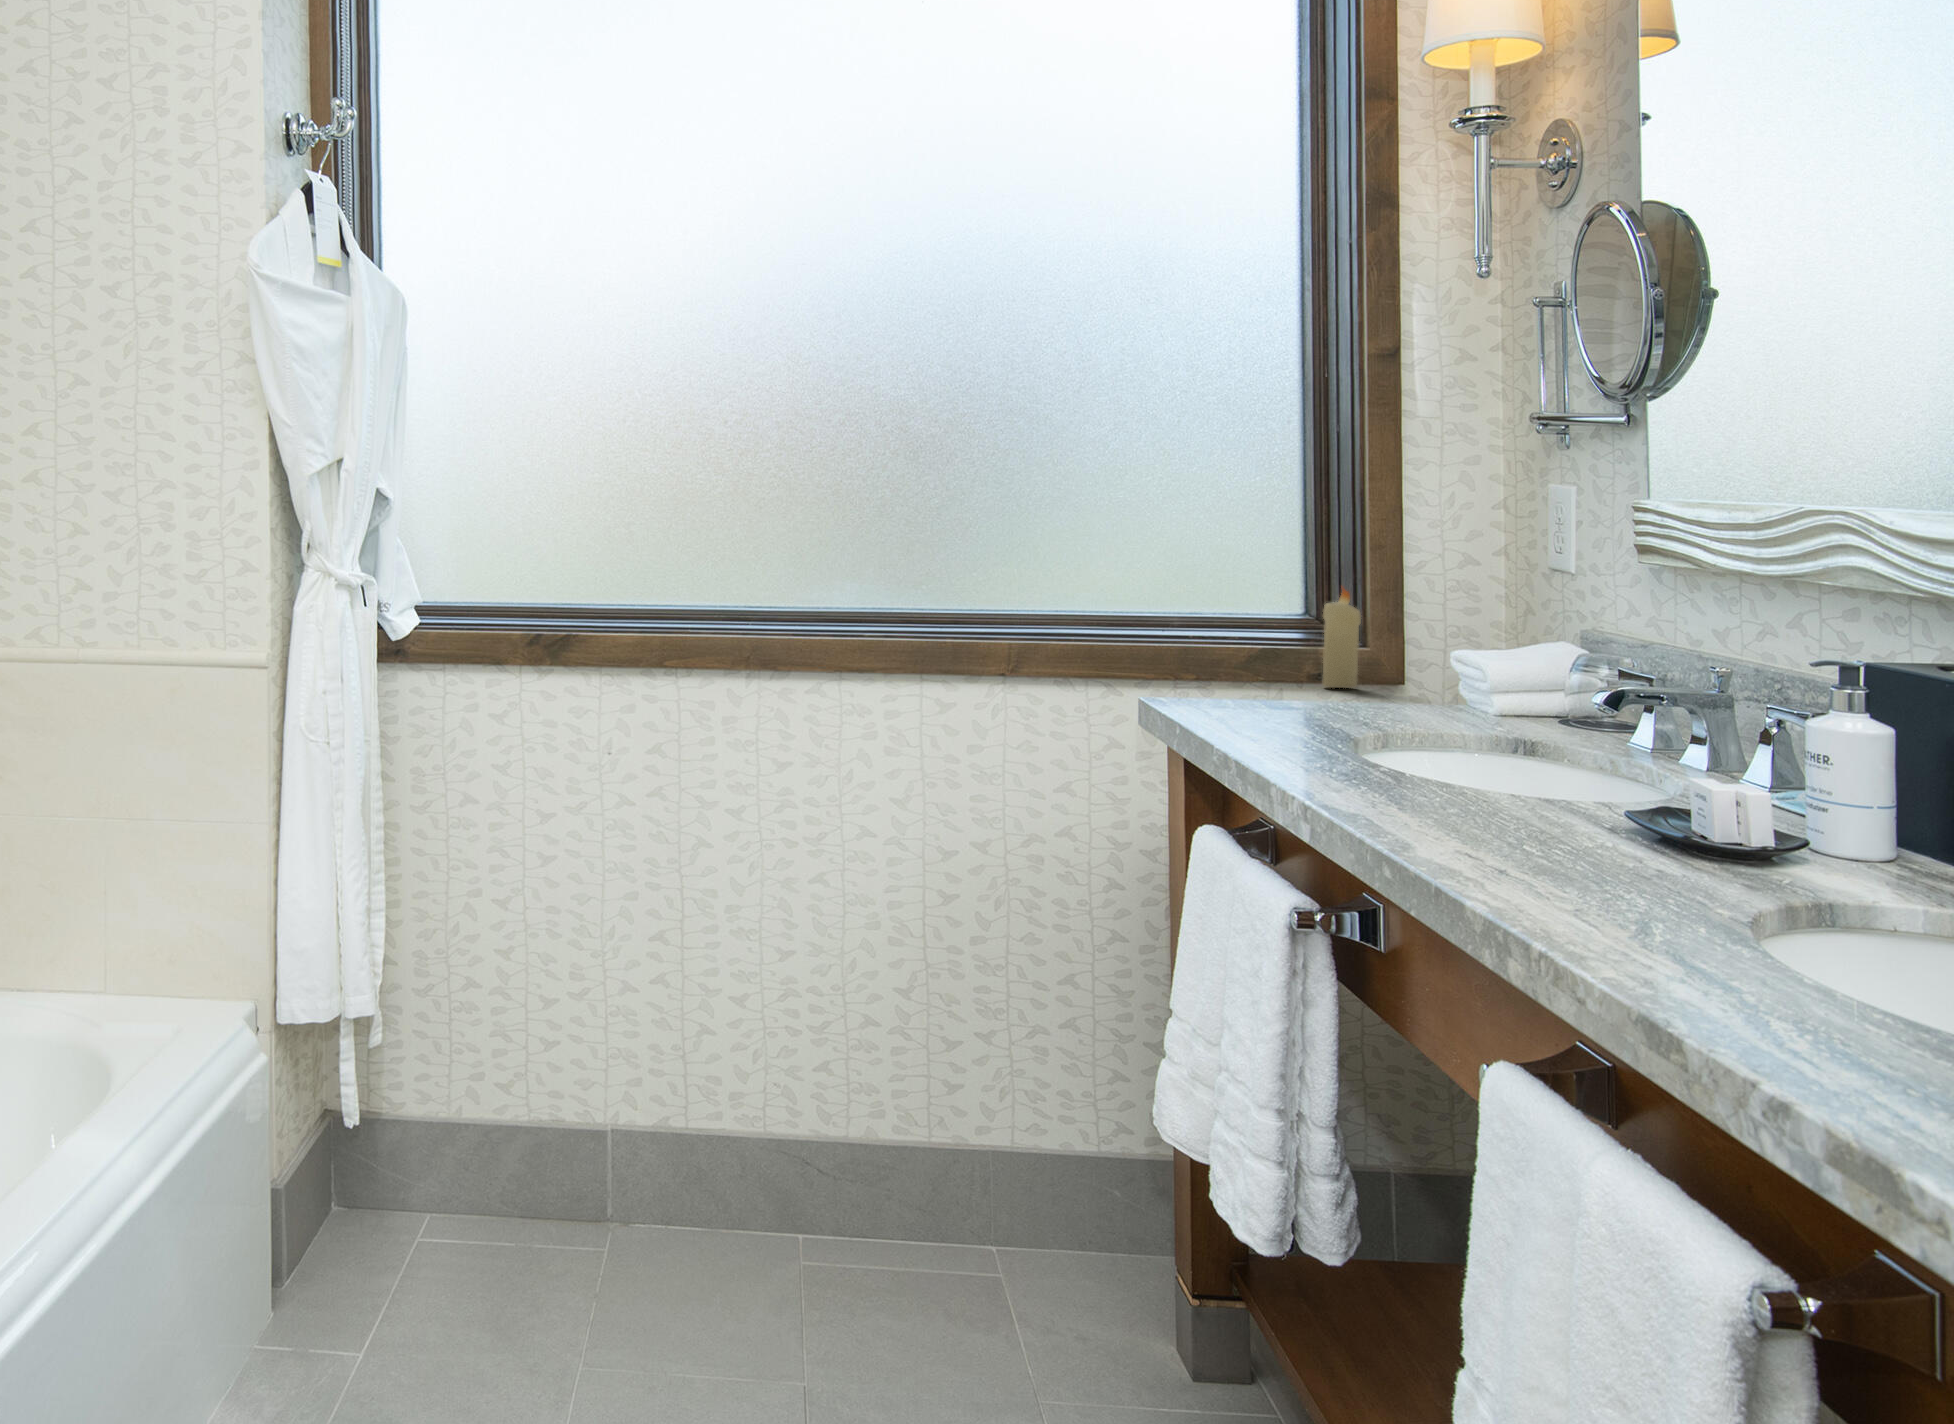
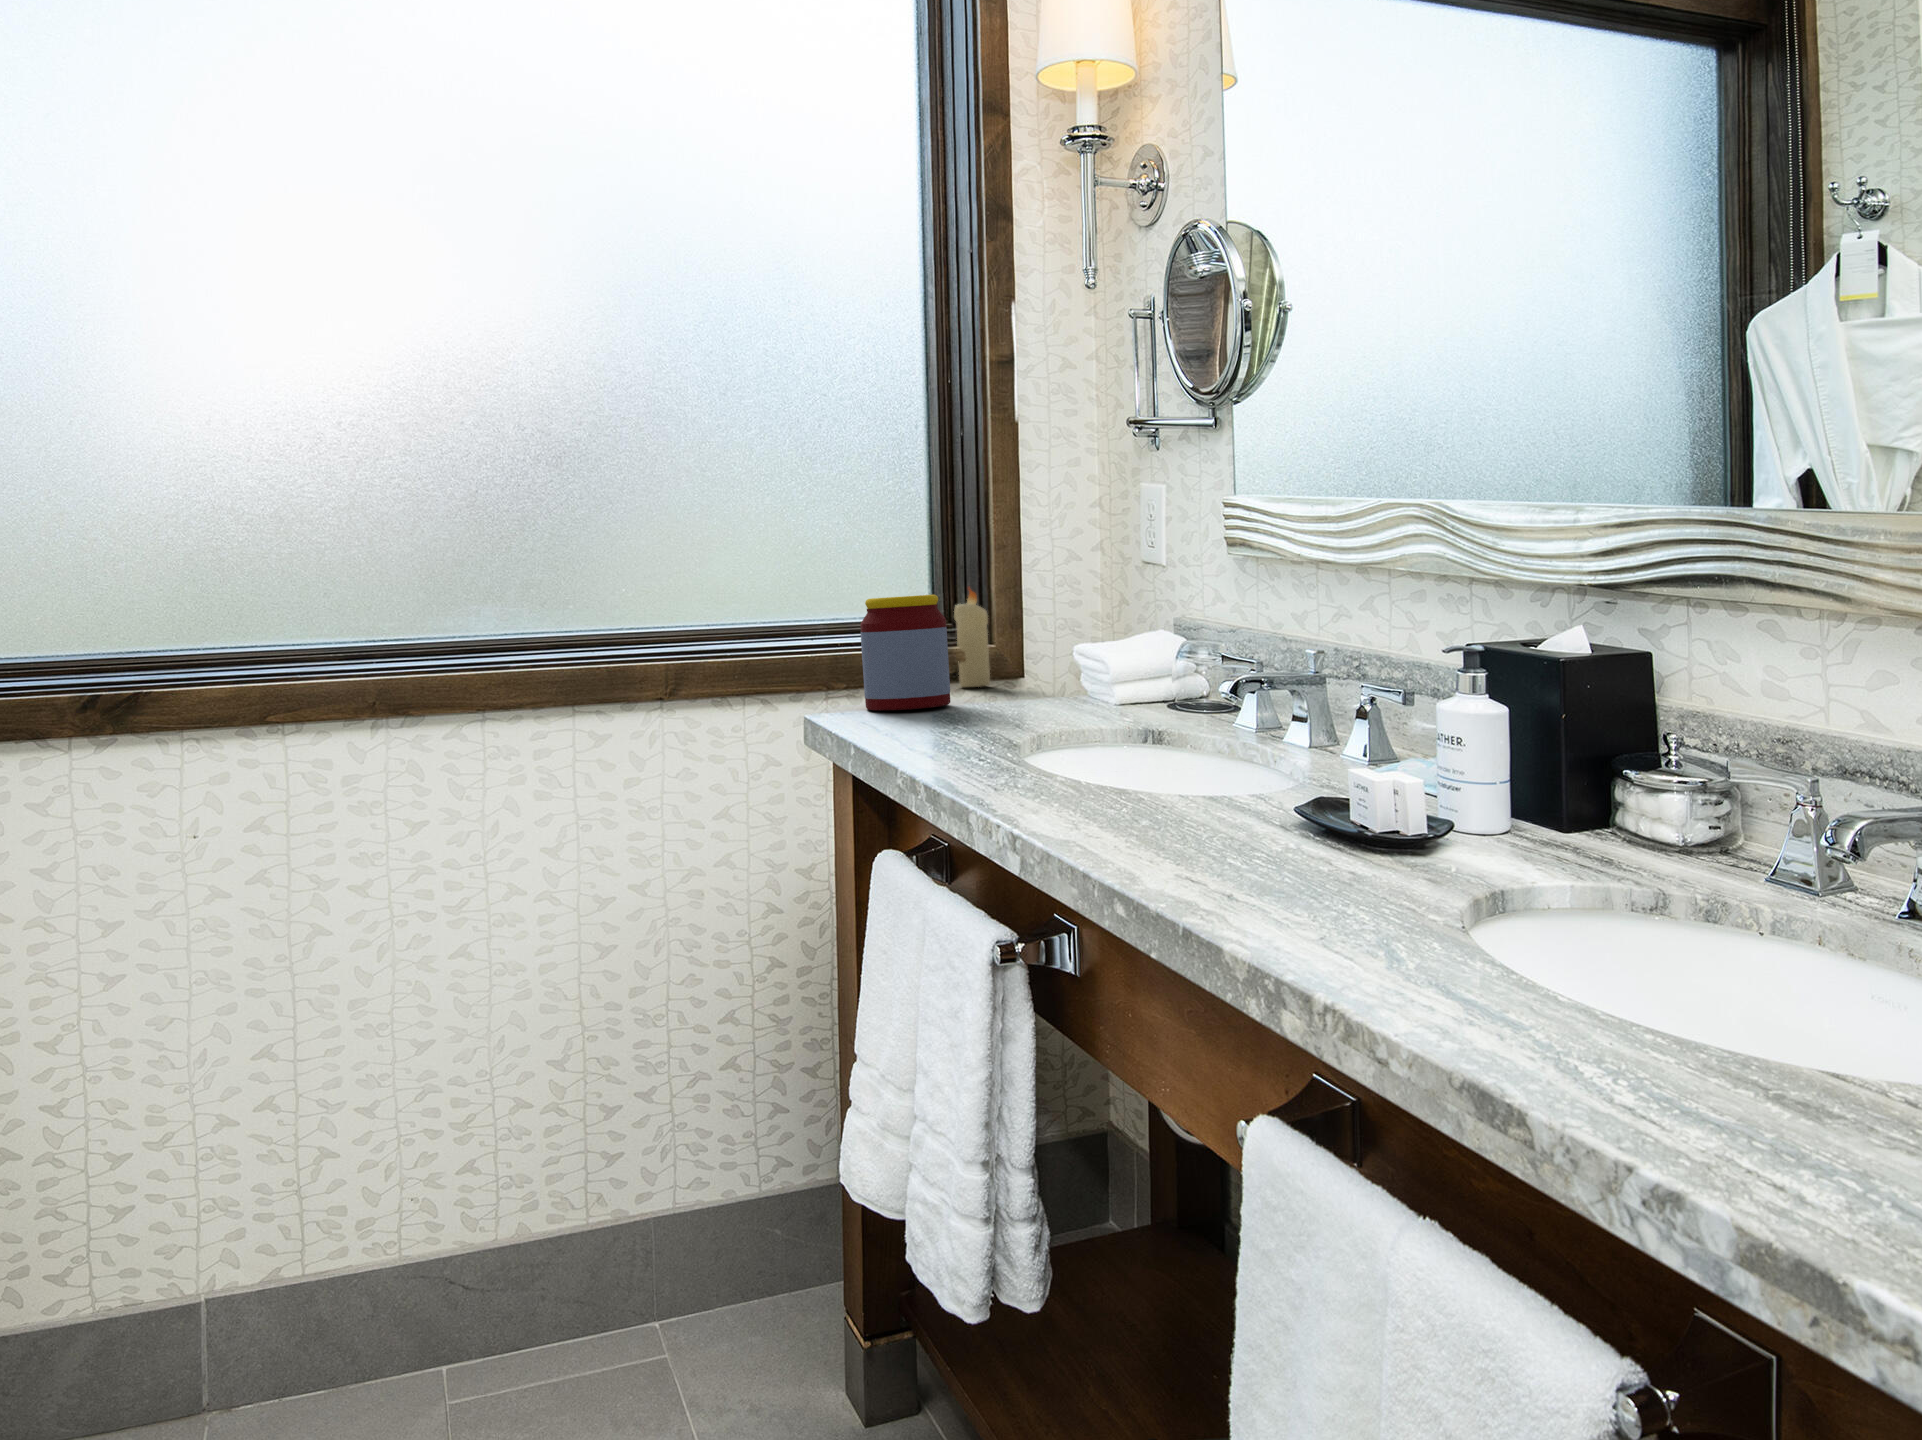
jar: none [1211,589,1305,701] -> present [860,595,950,710]

